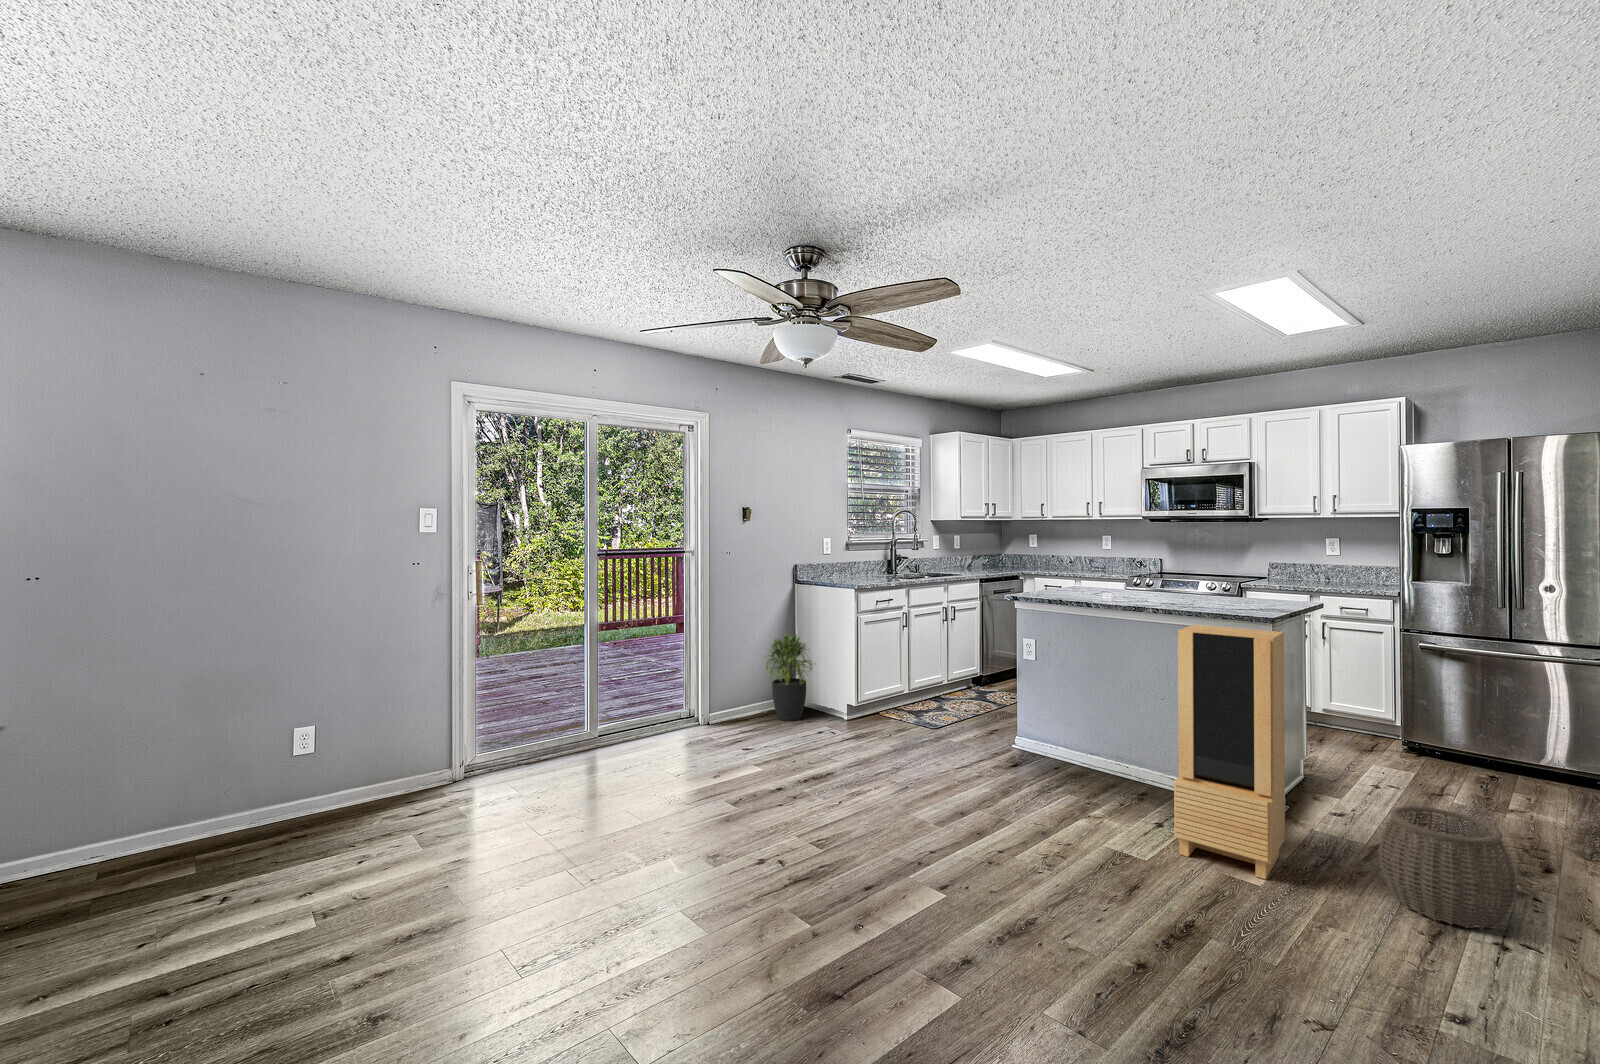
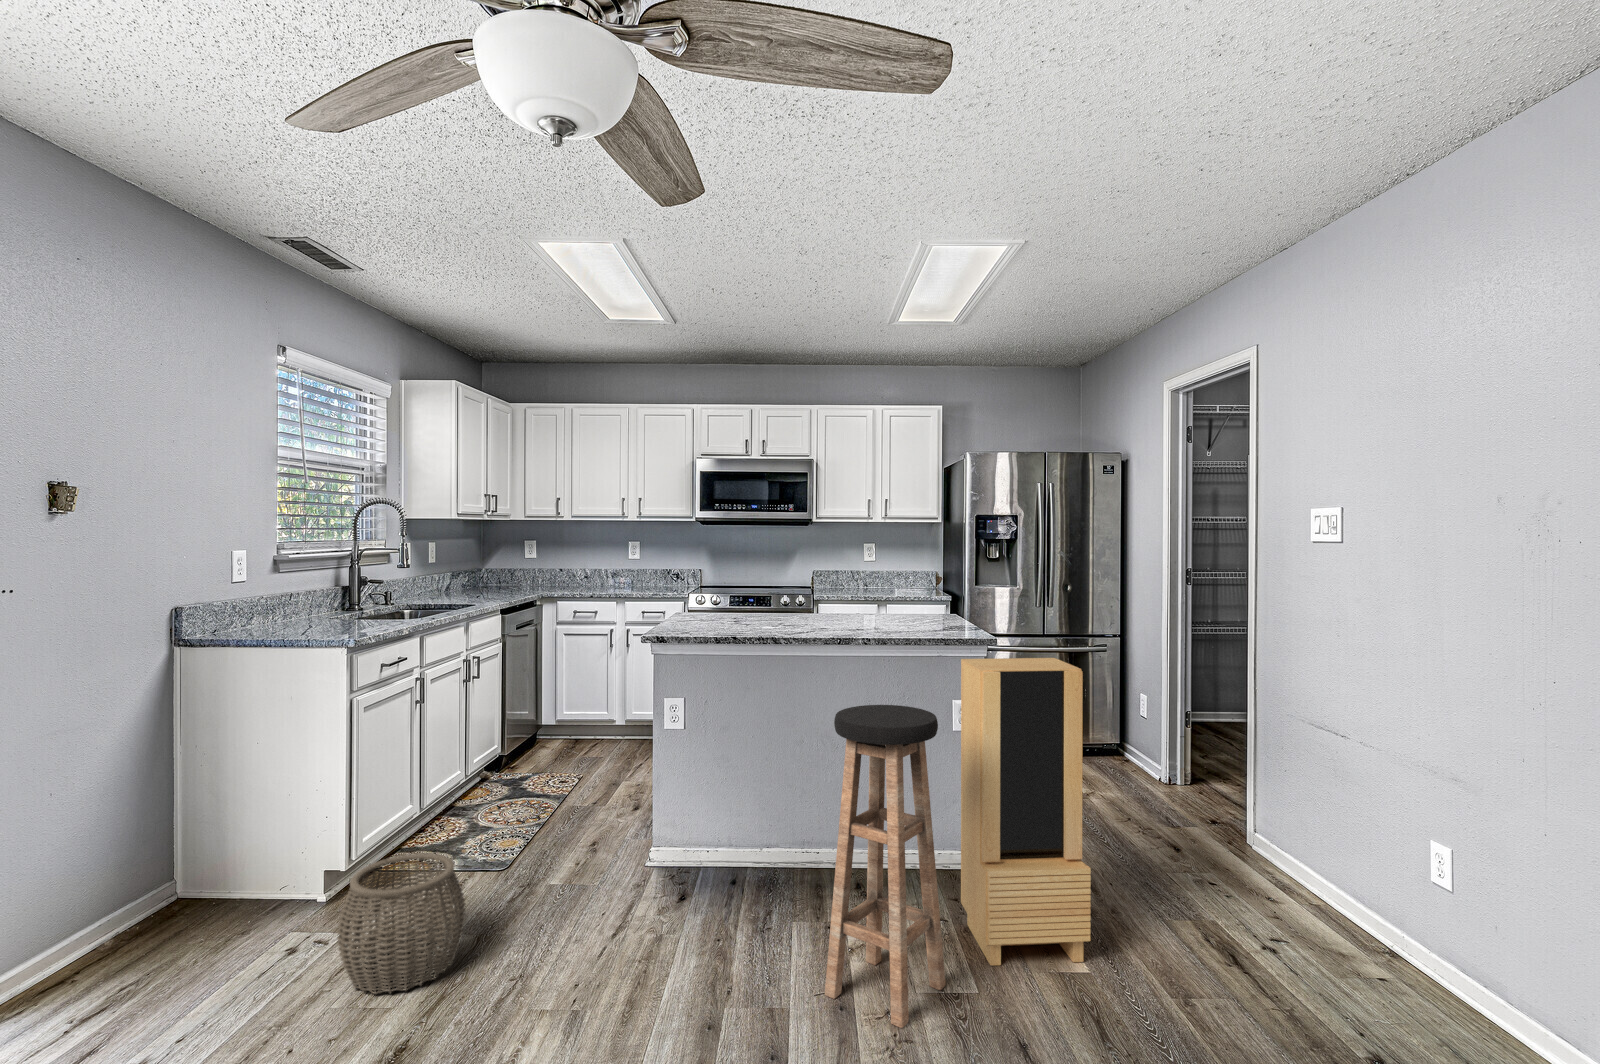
potted plant: present [765,634,813,721] -> none [109,753,260,949]
bar stool: none [1042,644,1129,851] -> present [825,705,946,1028]
woven basket: present [1379,806,1518,929] -> present [337,853,466,994]

